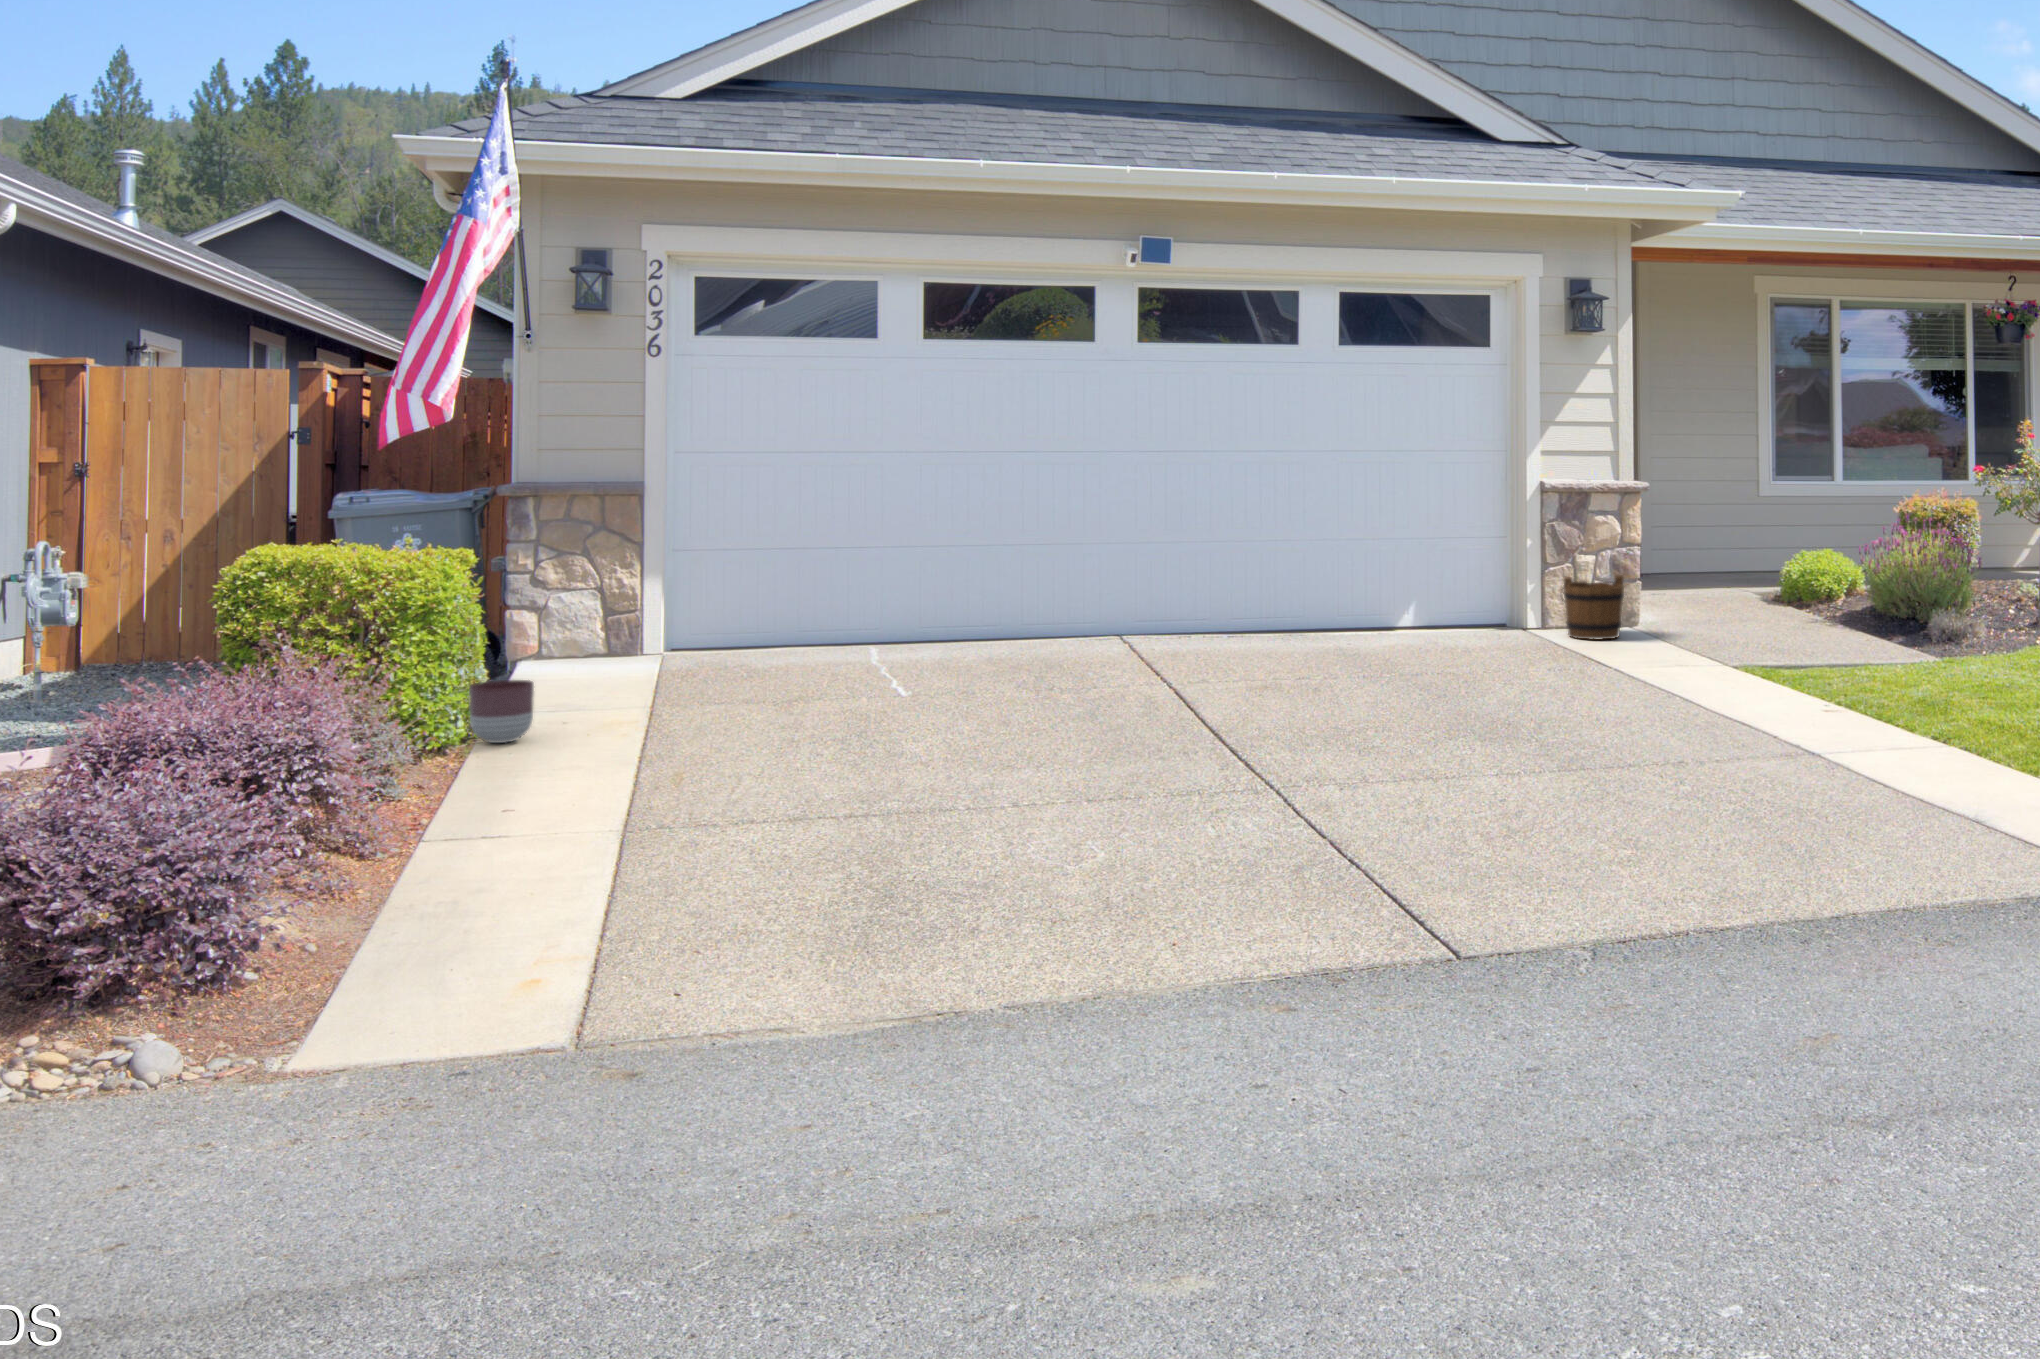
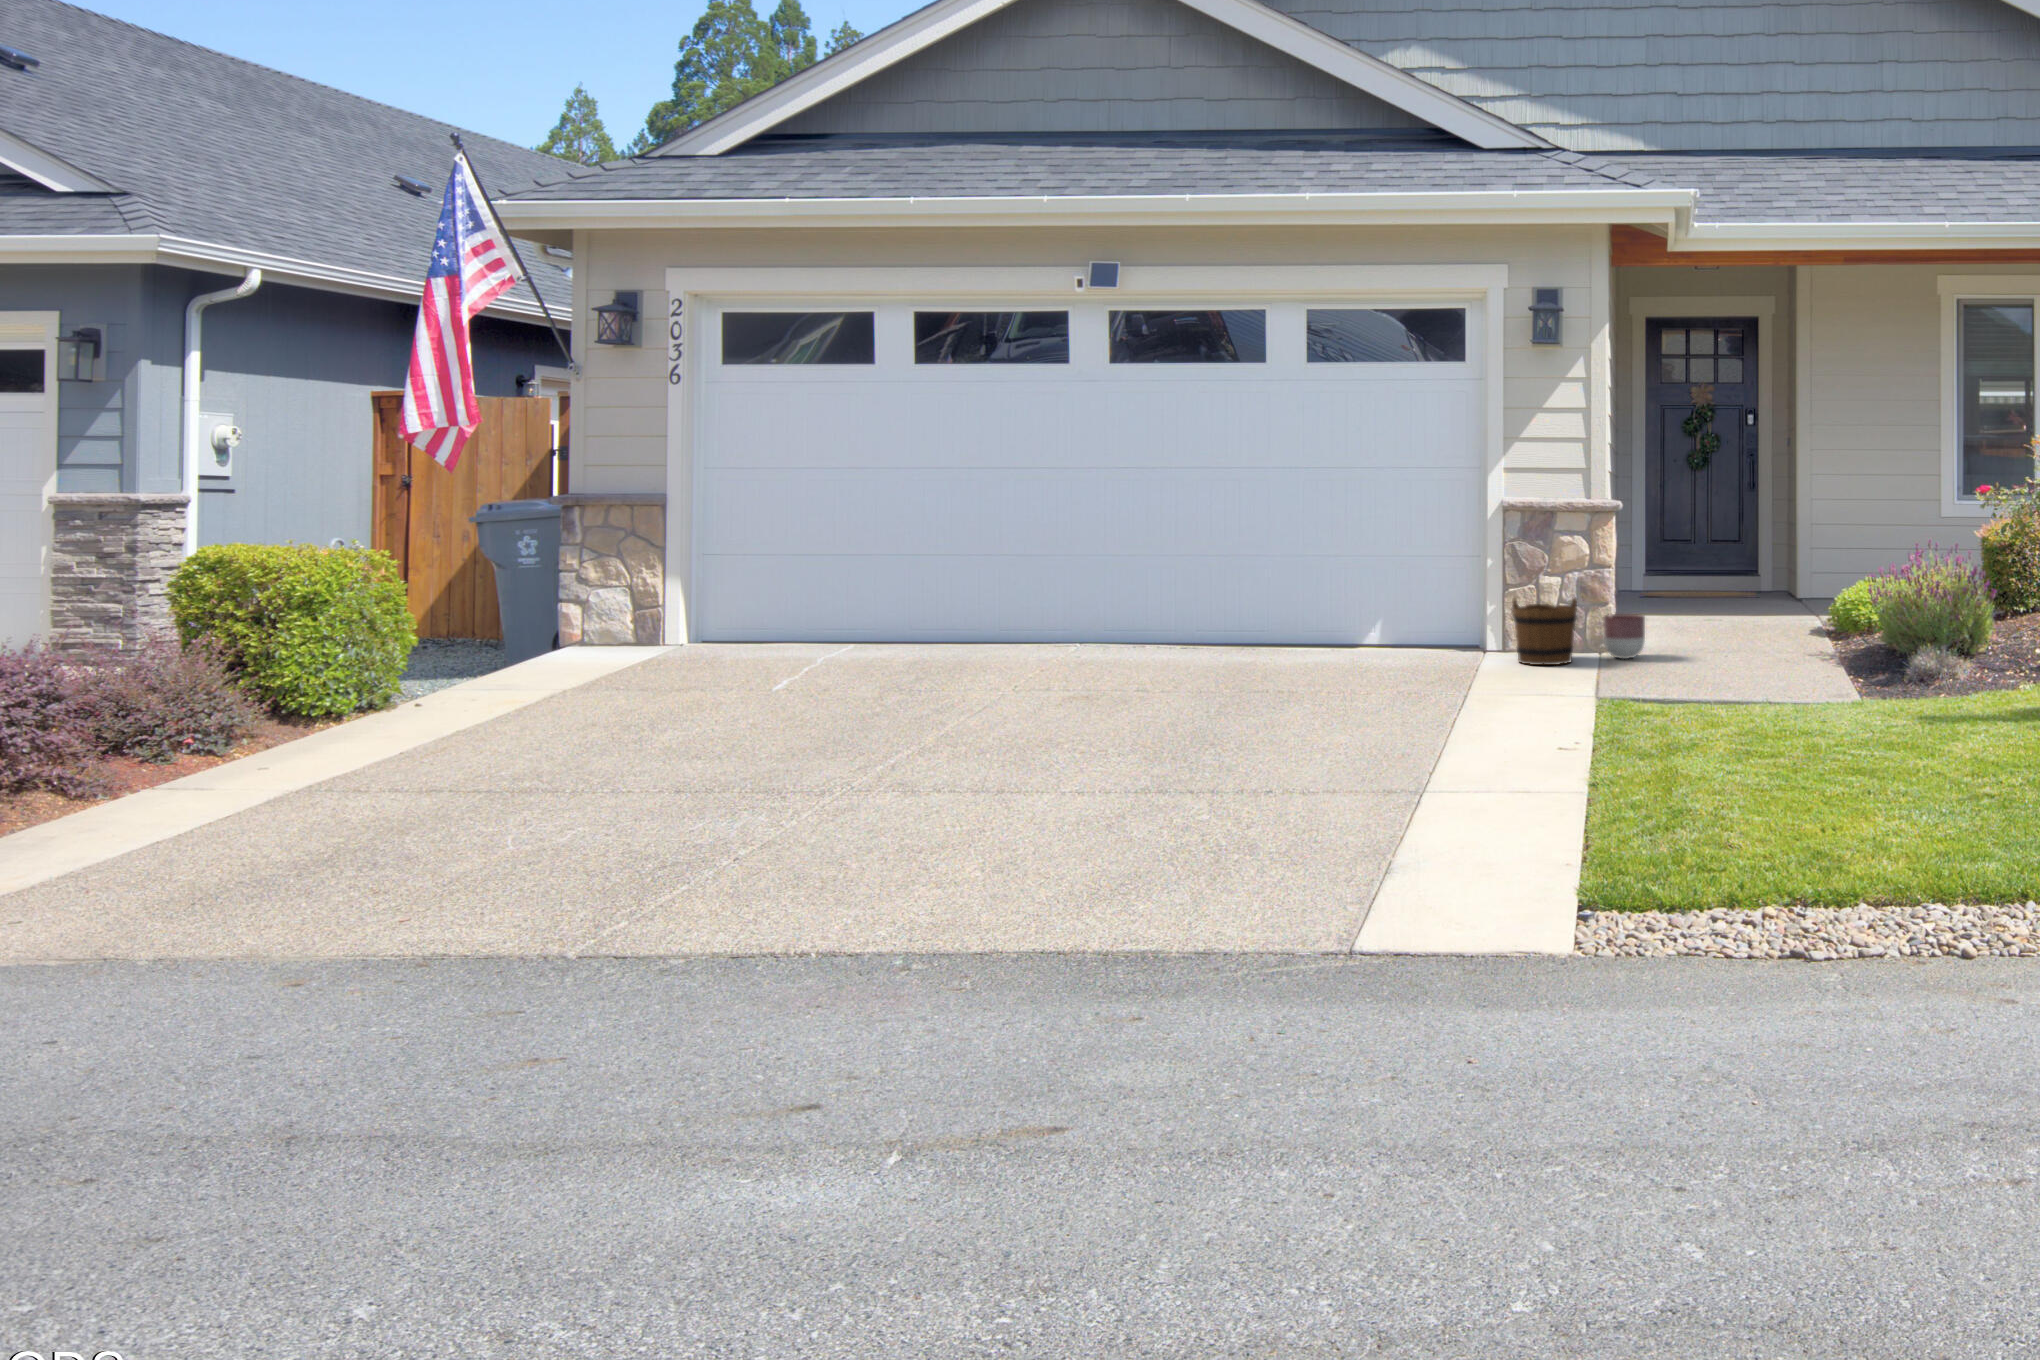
planter: present [469,680,534,743] -> present [1603,614,1645,659]

